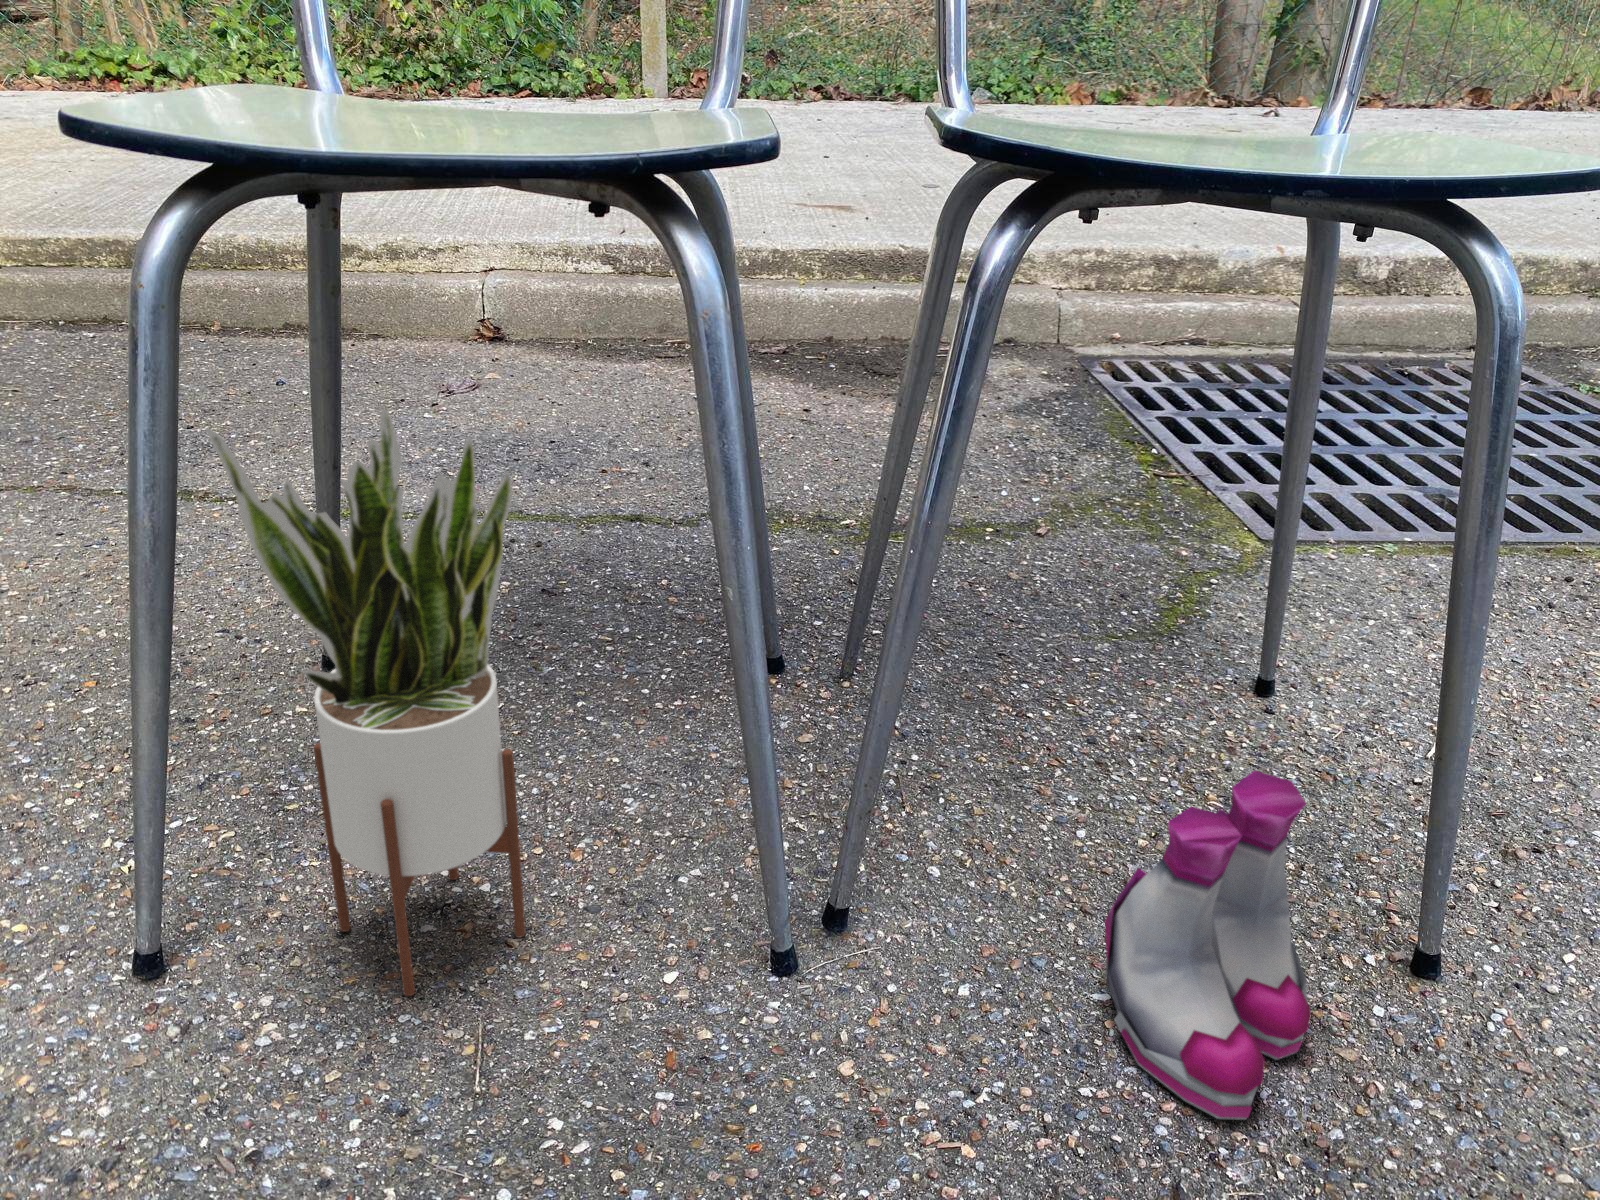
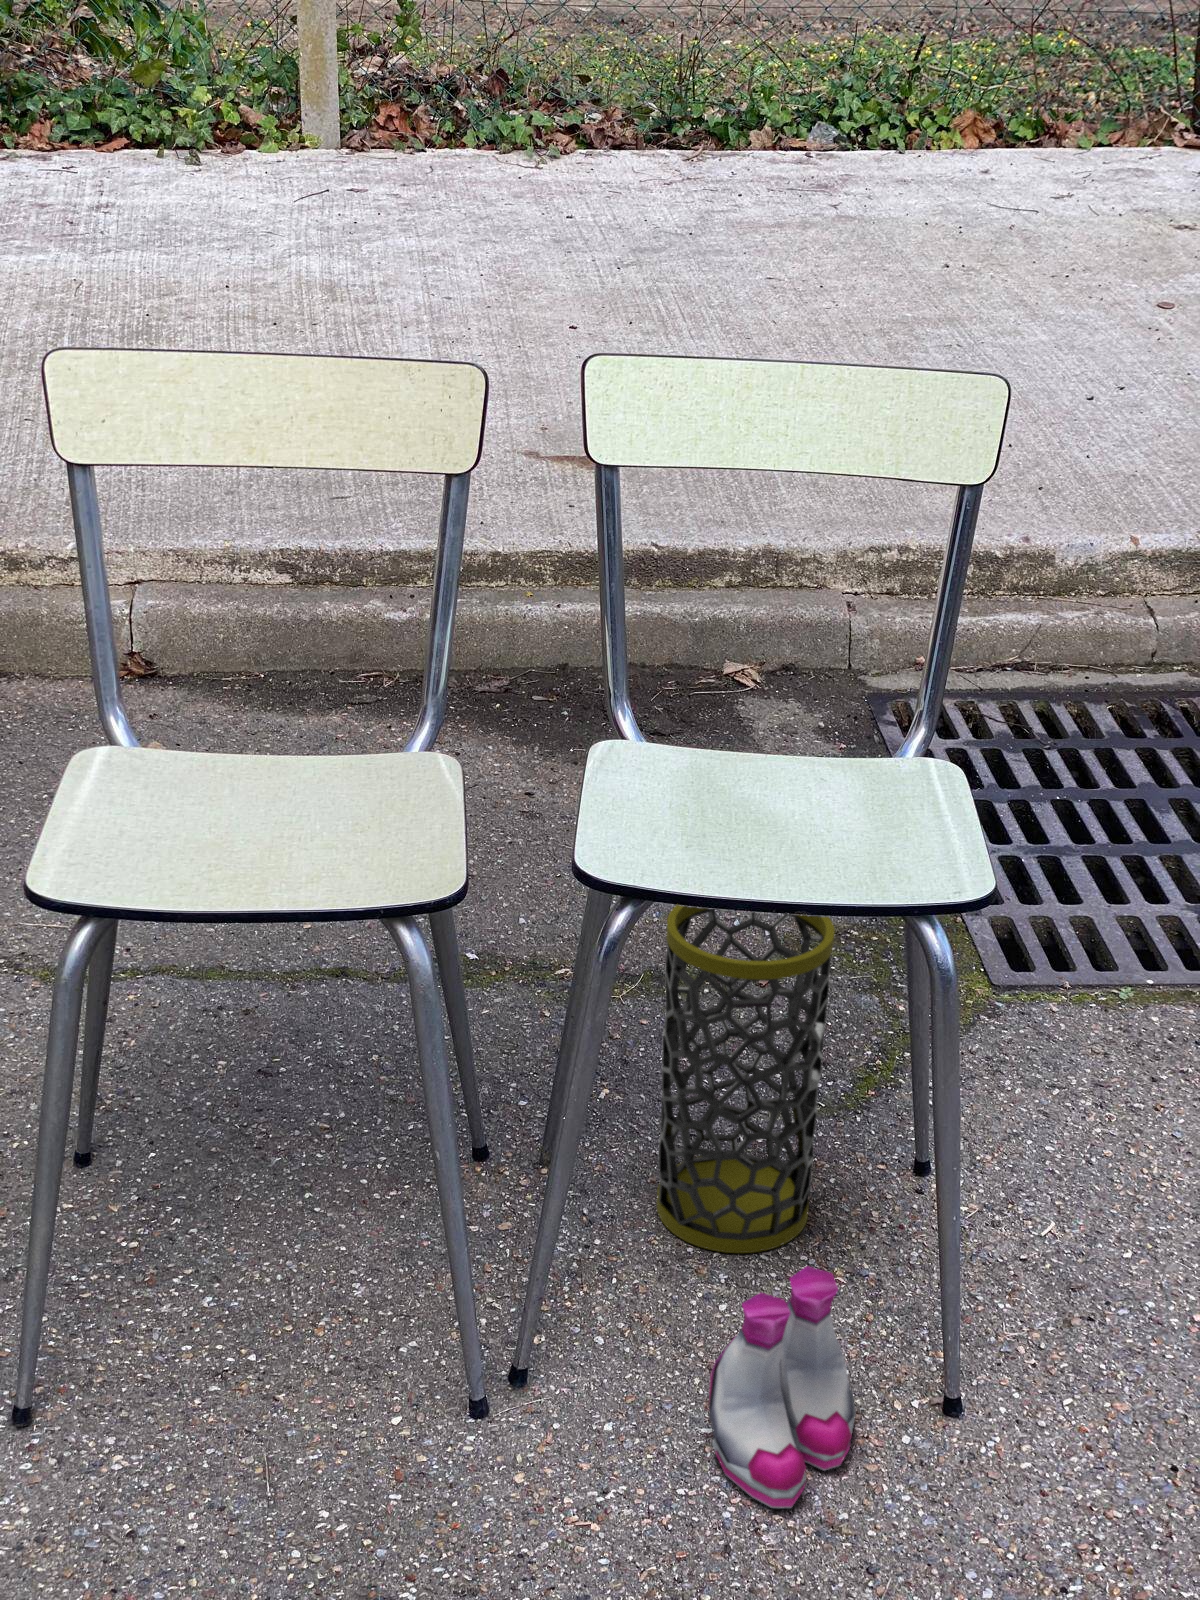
trash can: none [984,328,1236,771] -> present [657,905,835,1253]
potted plant: present [206,409,526,996] -> none [98,1038,288,1435]

